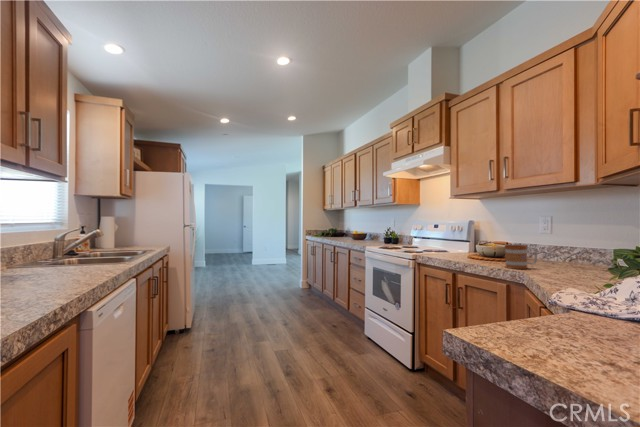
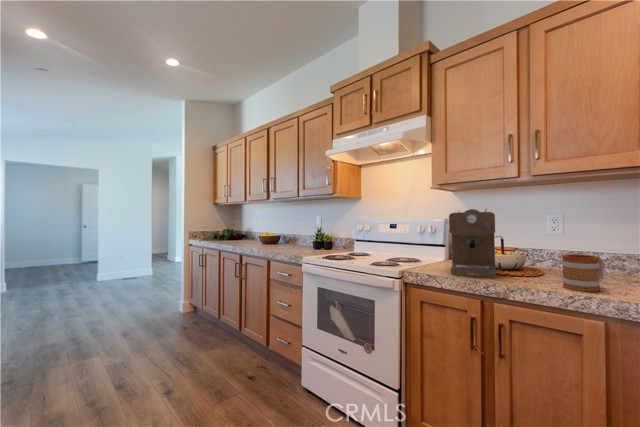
coffee maker: none [443,213,488,261] -> present [449,209,504,278]

